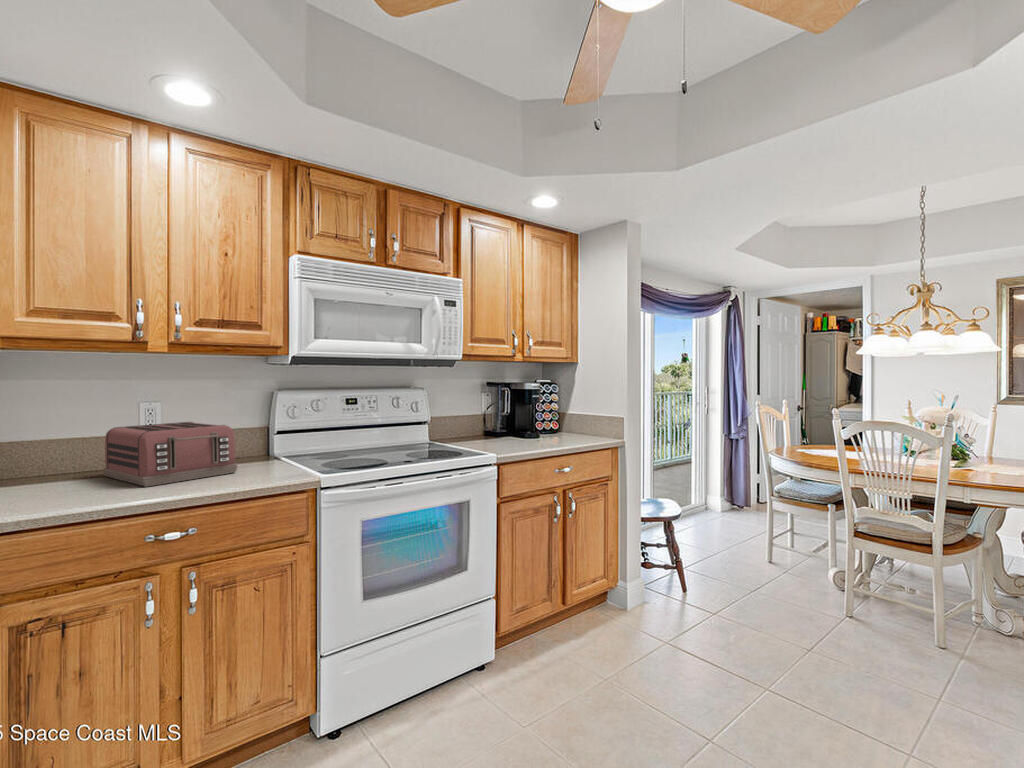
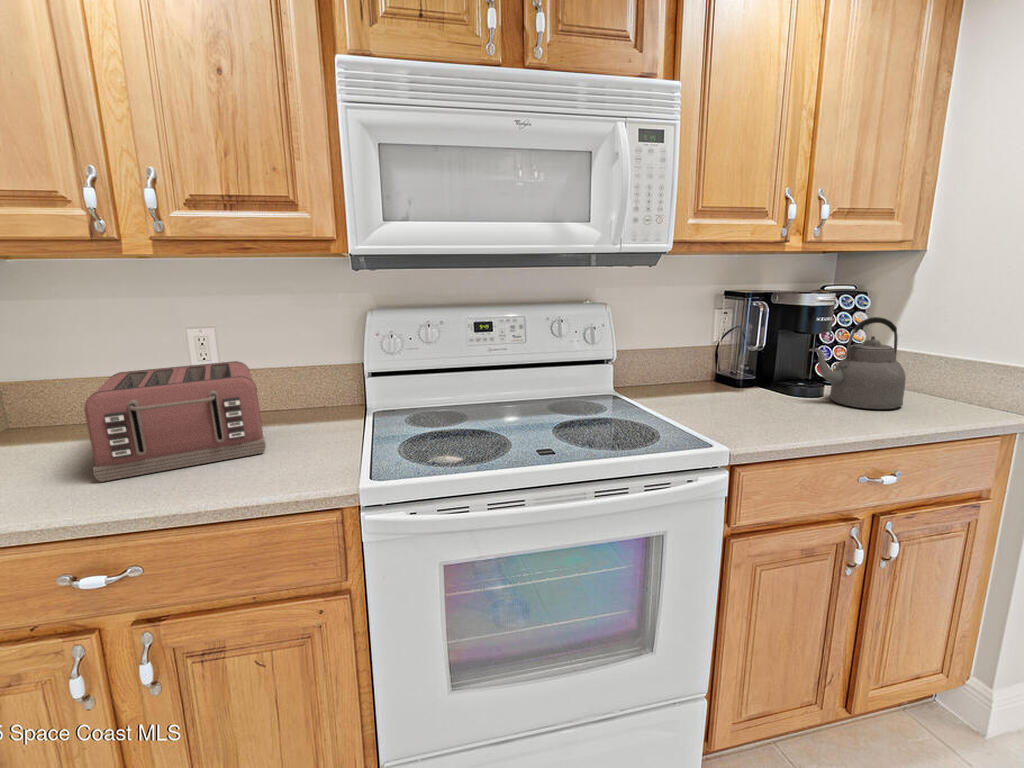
kettle: none [530,395,574,440] -> present [809,317,906,409]

